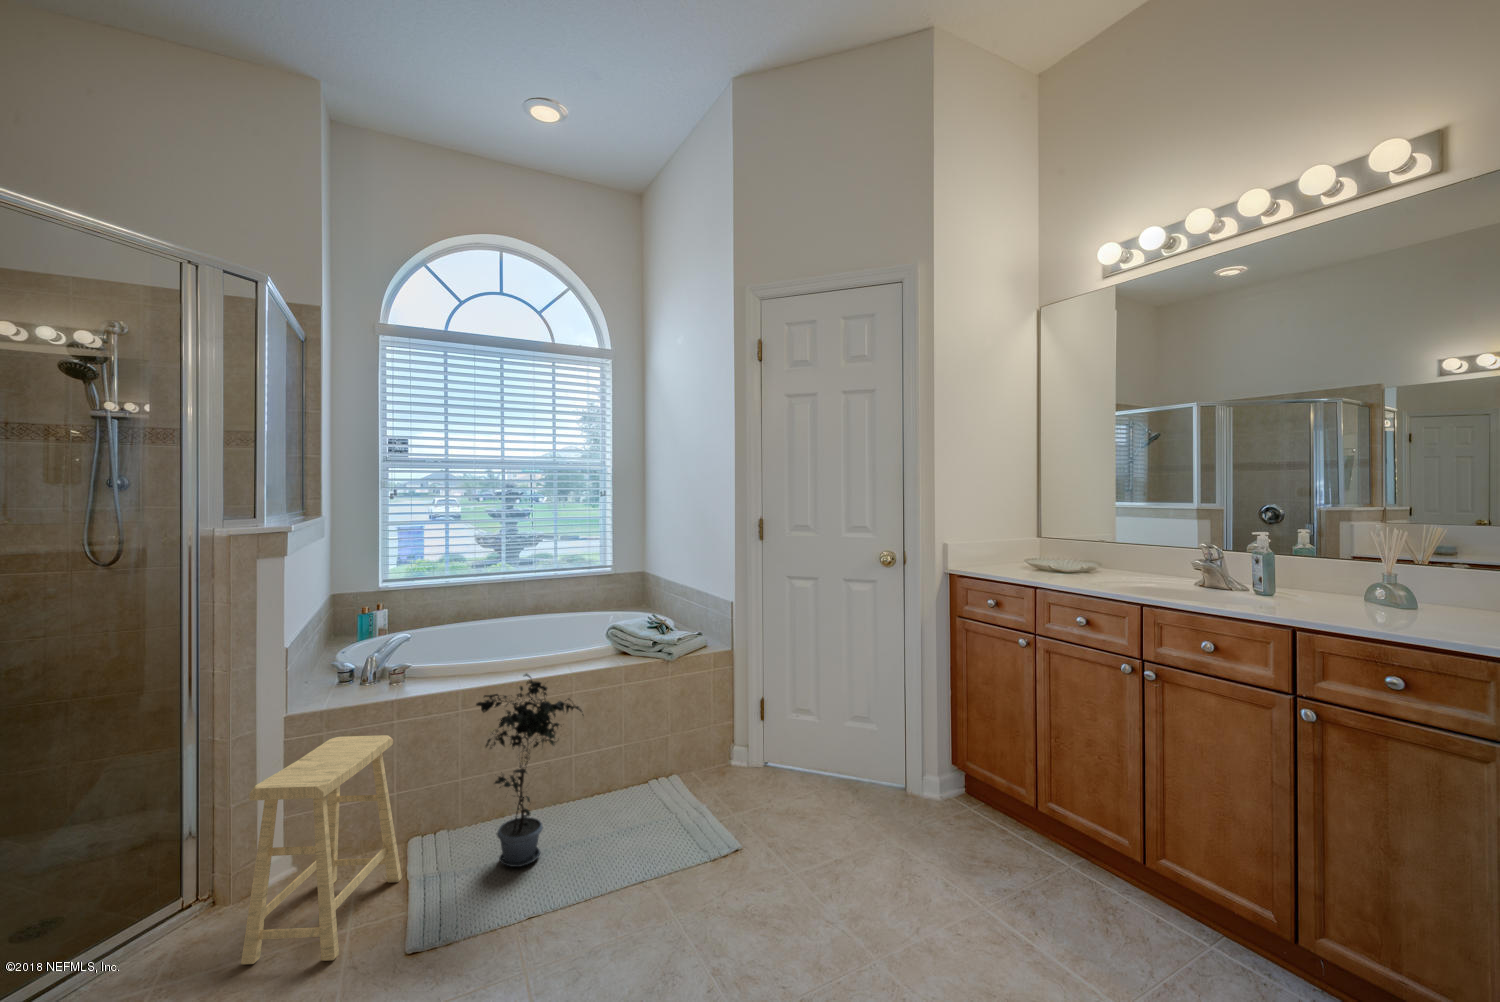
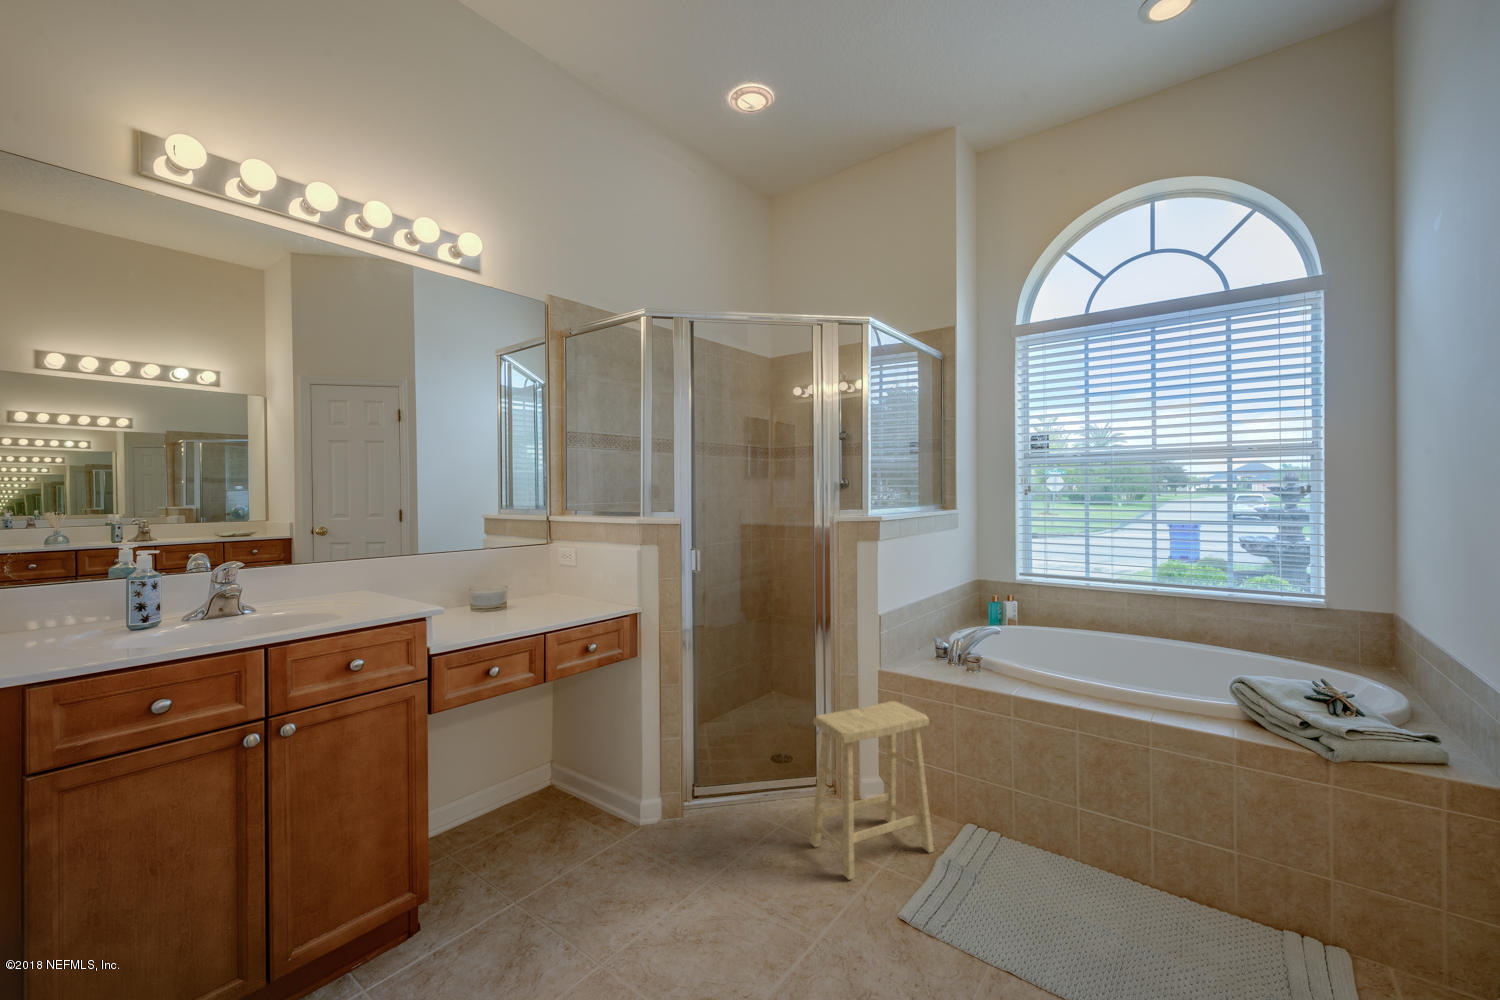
potted plant: present [476,674,583,867] -> none [993,700,1103,918]

